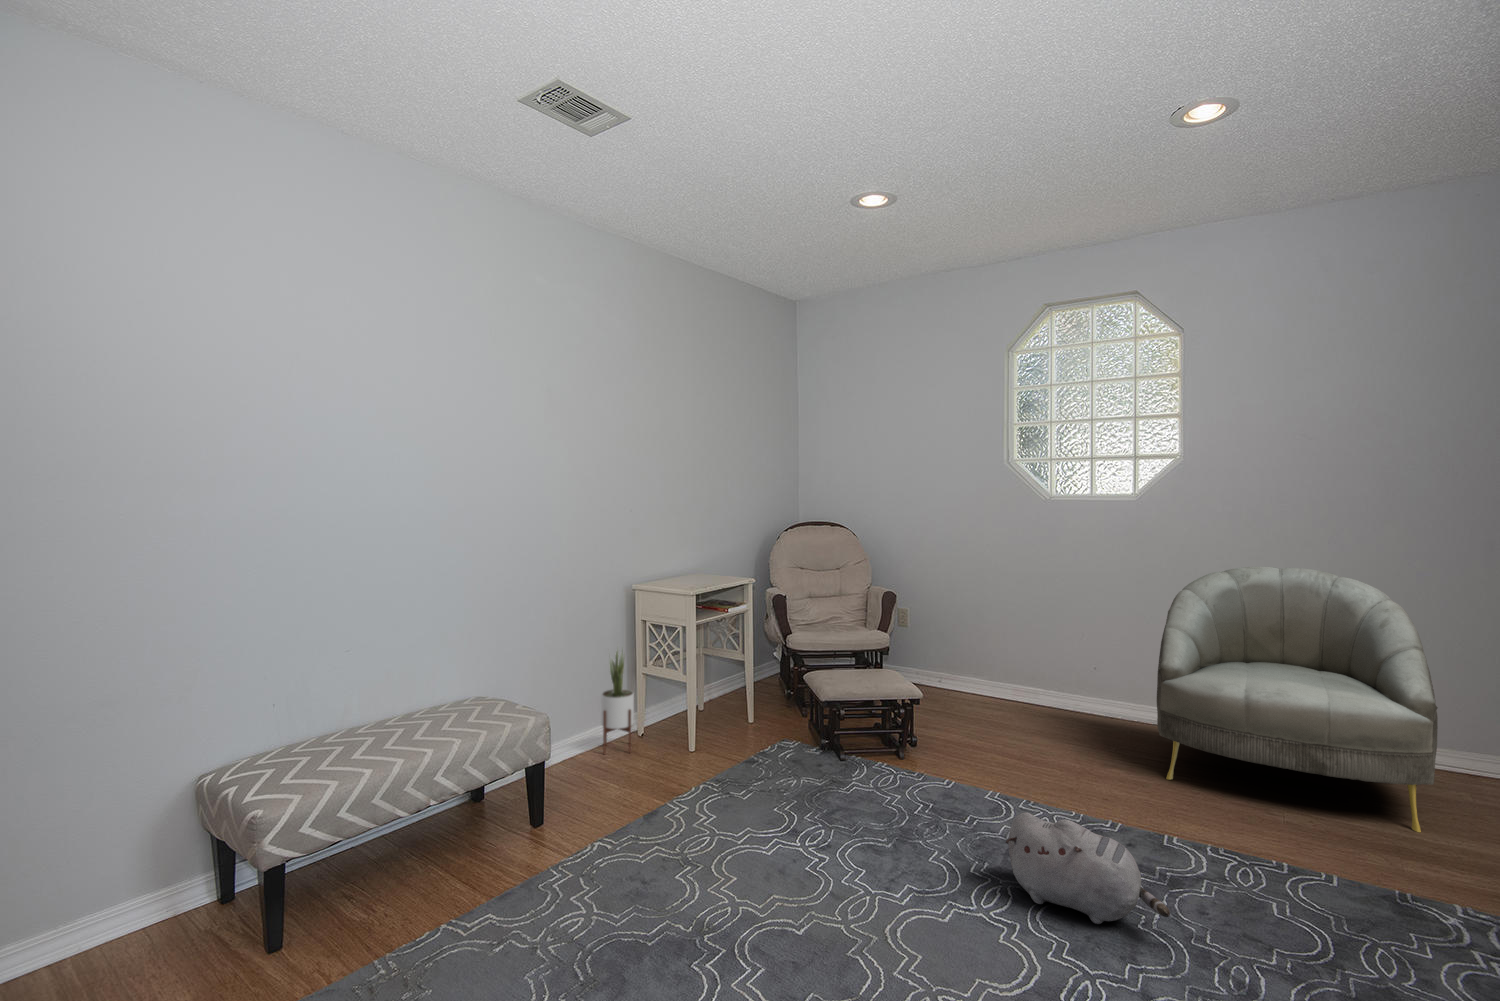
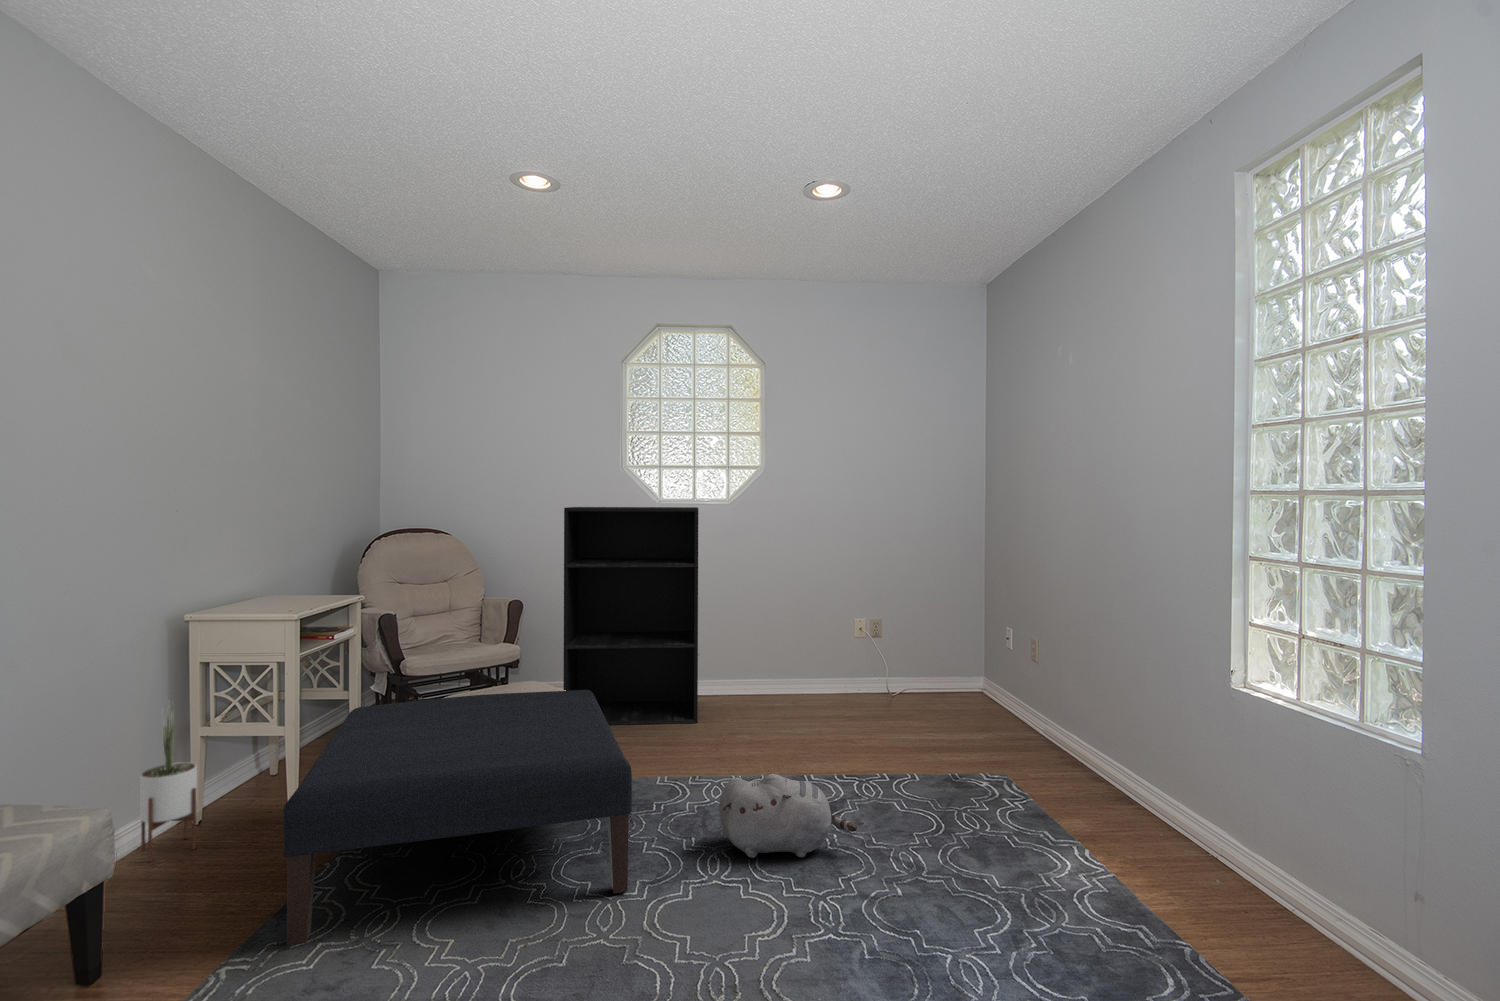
bookshelf: none [934,509,1088,743] -> present [563,507,698,725]
armchair: present [1157,567,1438,832] -> none [767,548,947,734]
ottoman: none [634,671,927,891] -> present [283,690,632,945]

